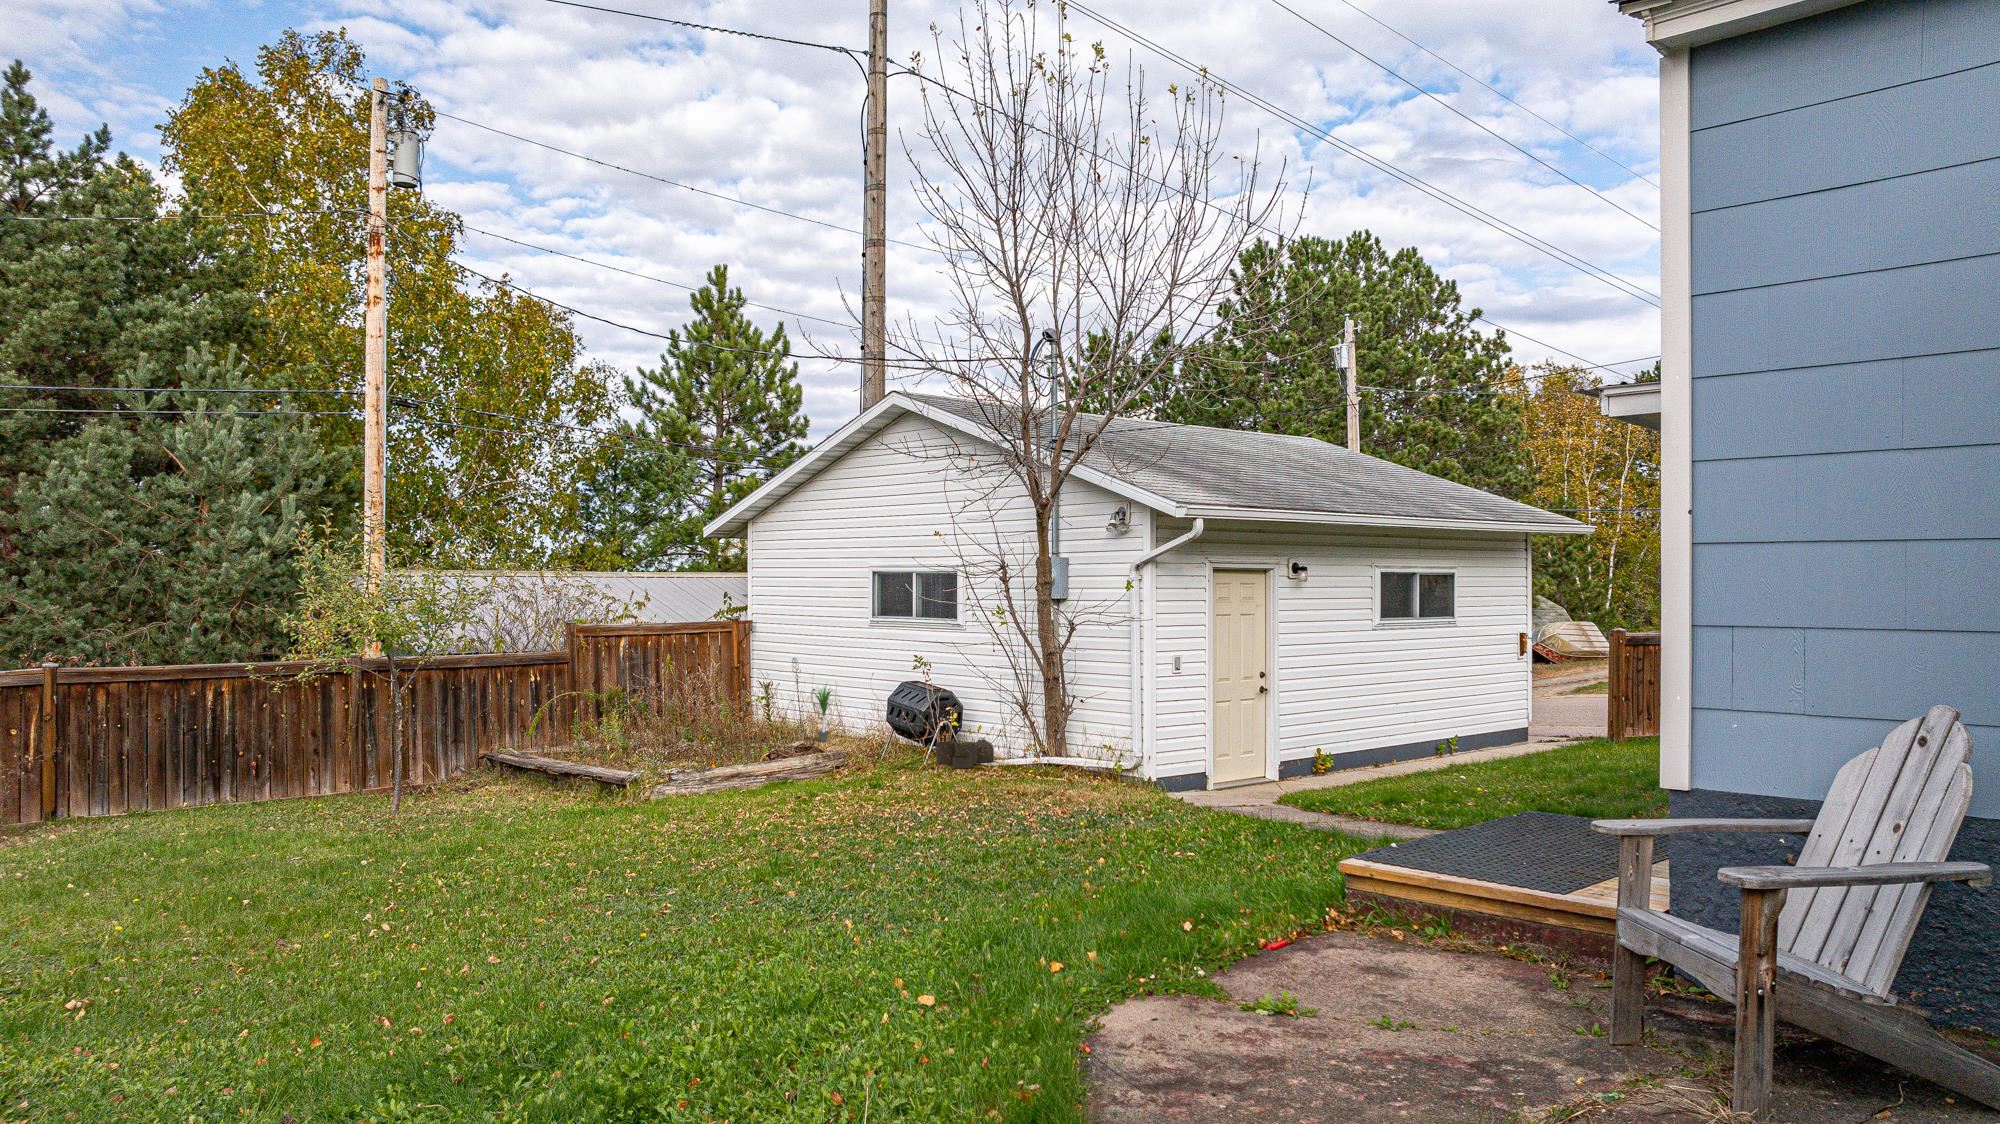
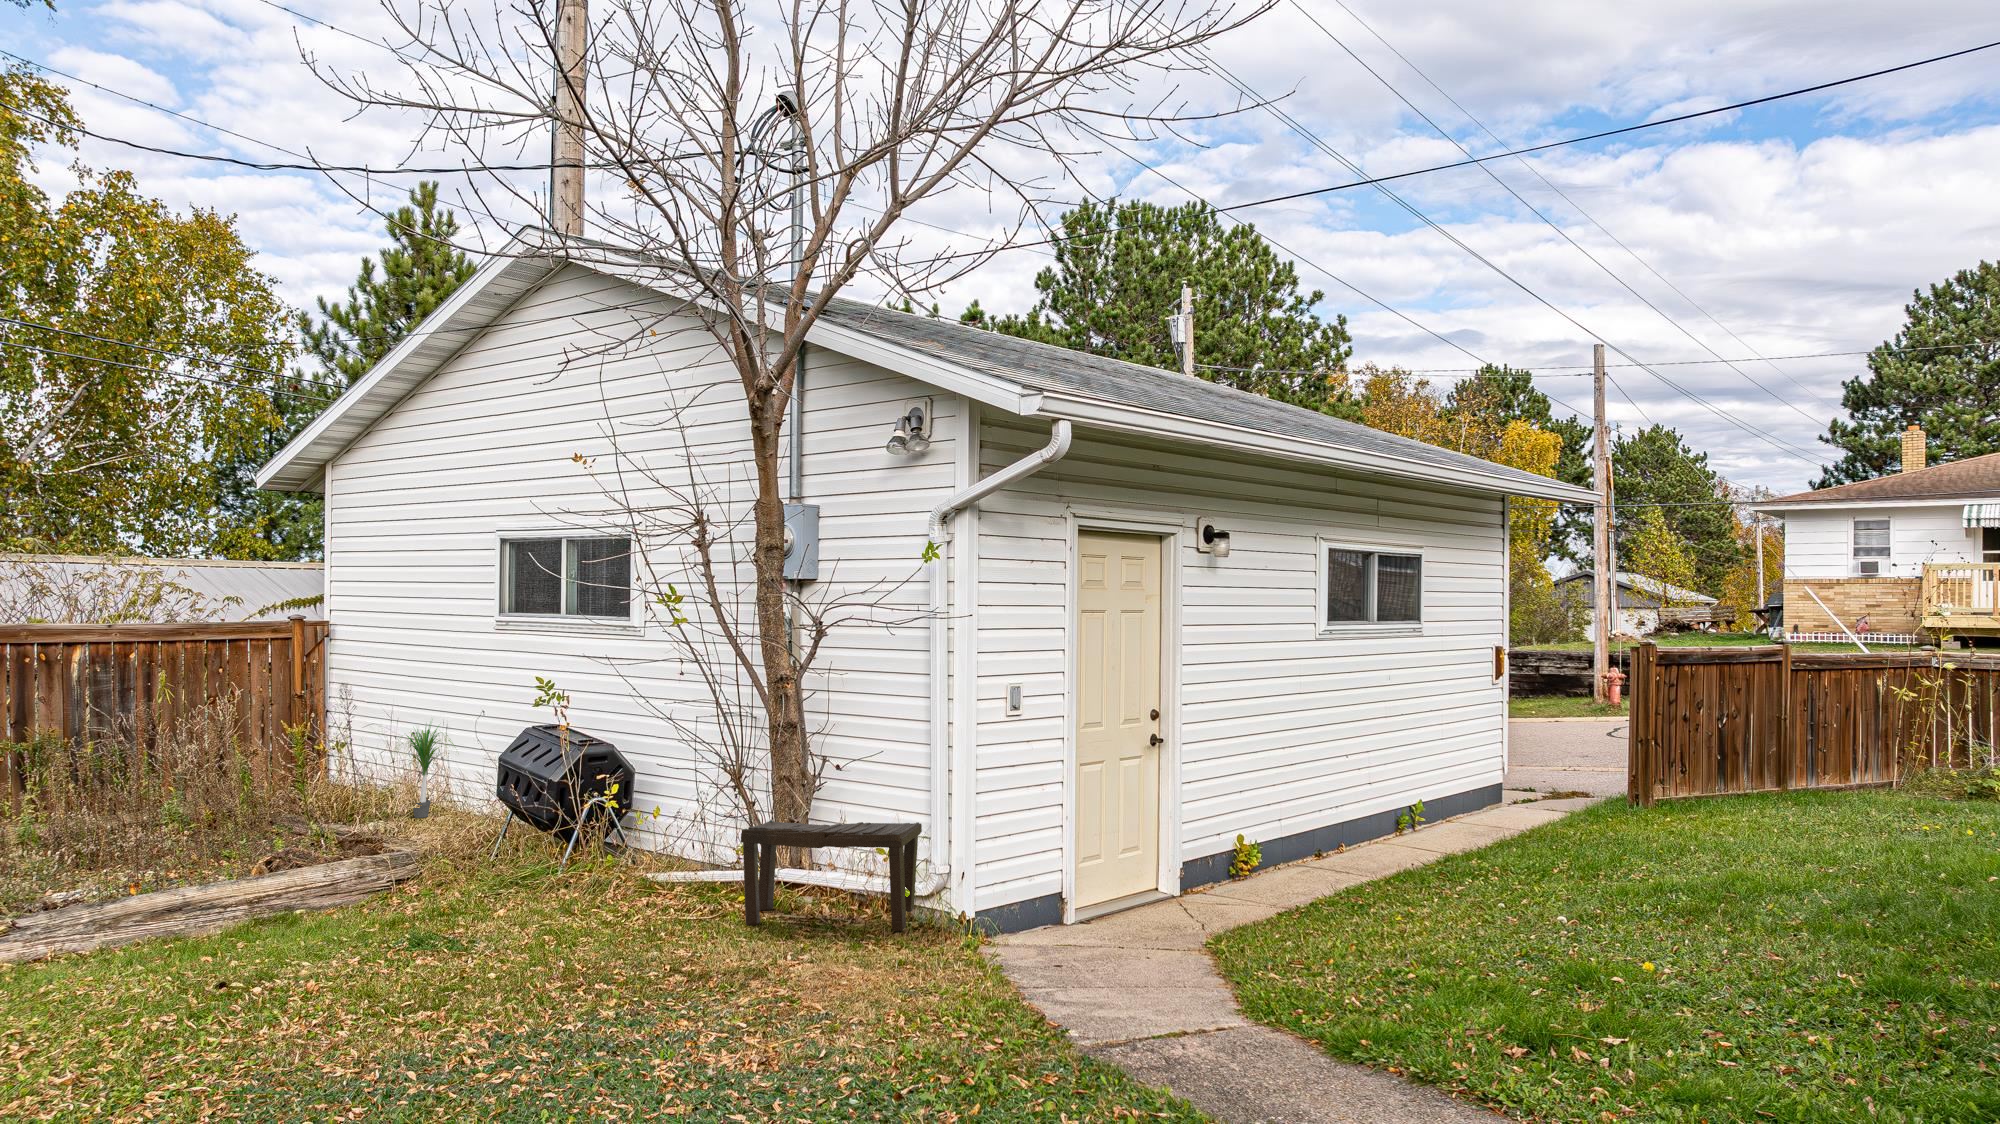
bench: none [1035,731,1130,785] -> present [741,821,922,931]
woven basket: present [936,738,994,769] -> none [580,821,687,885]

